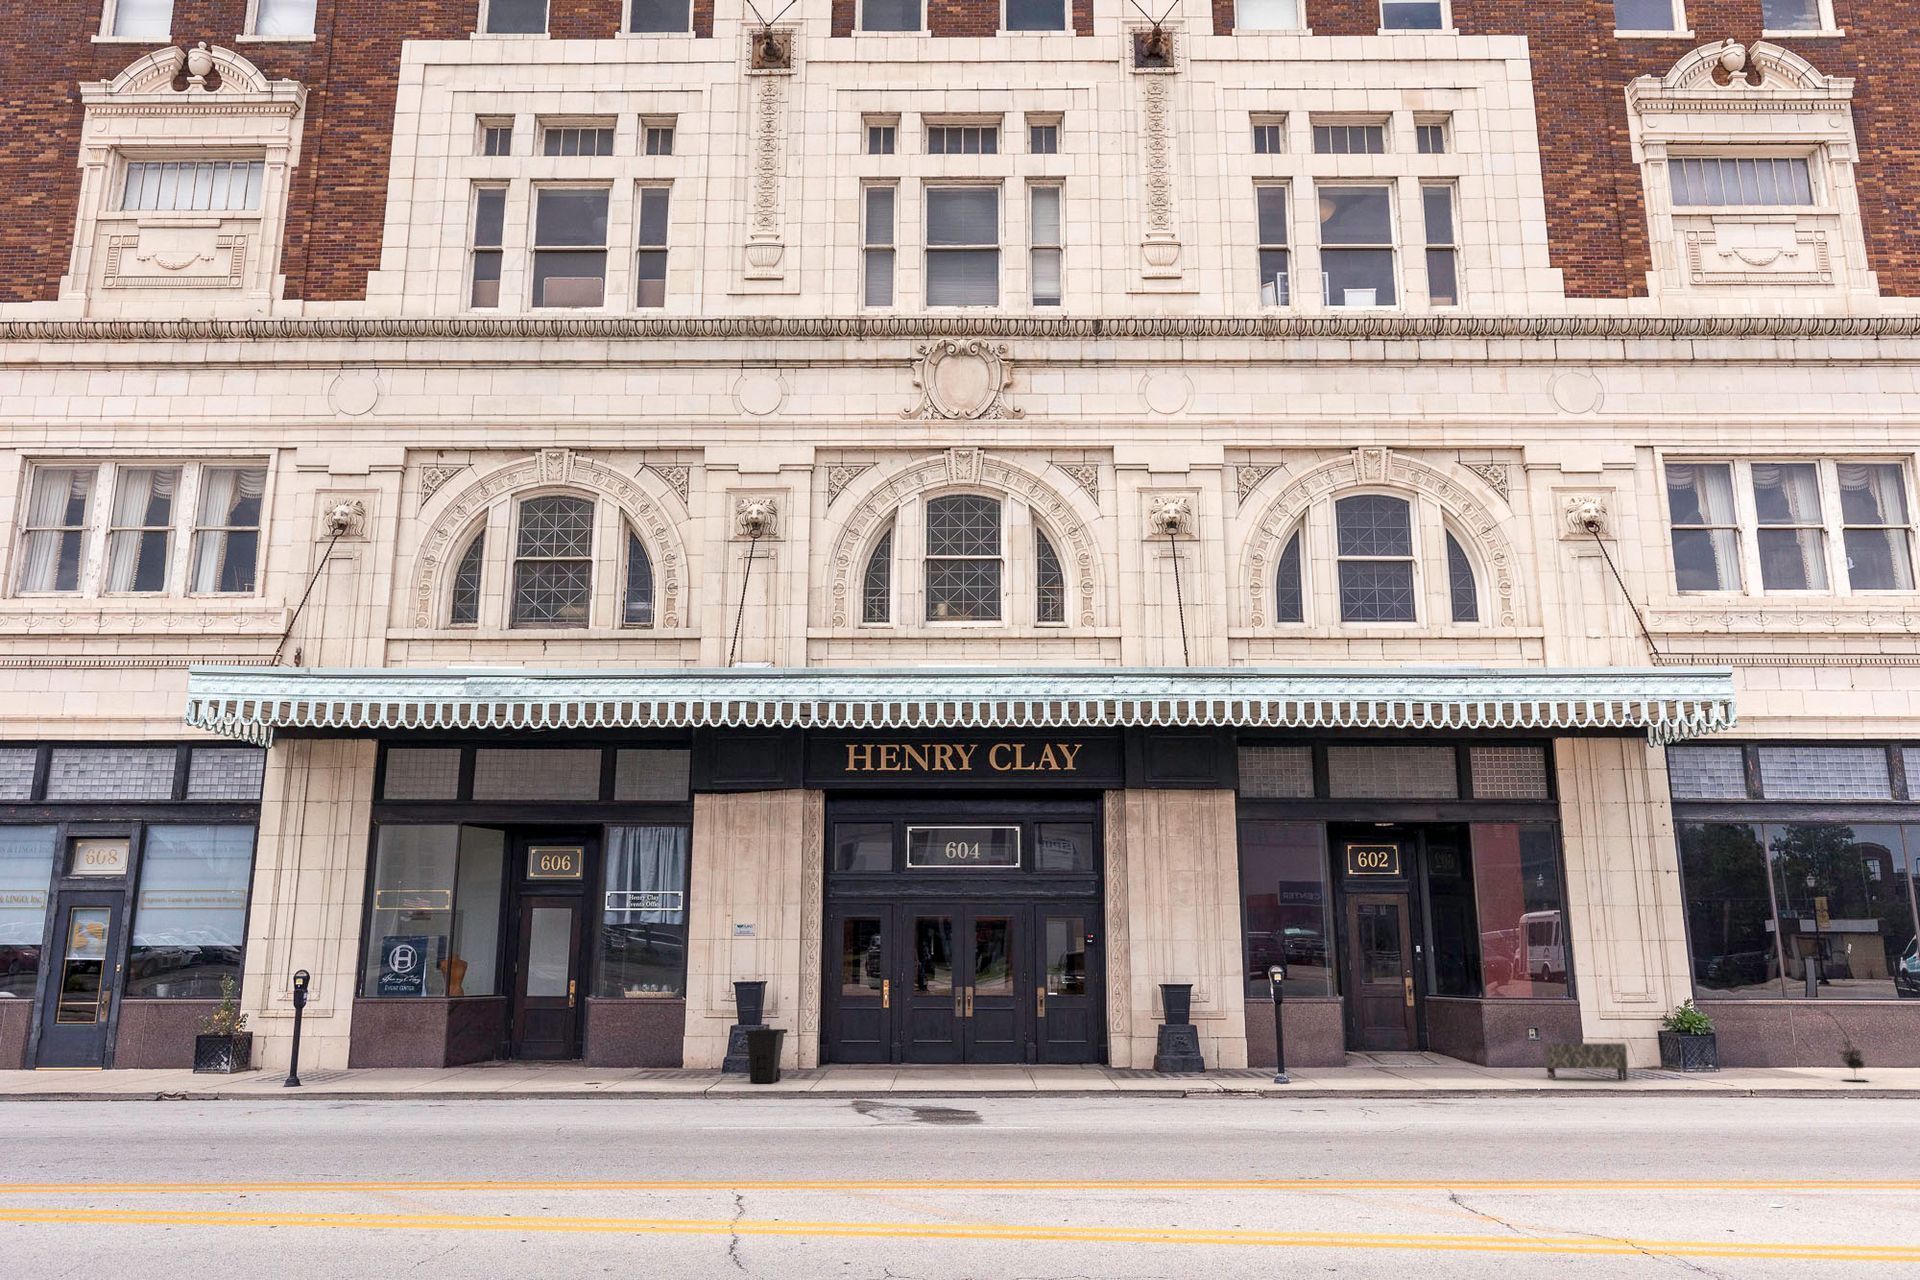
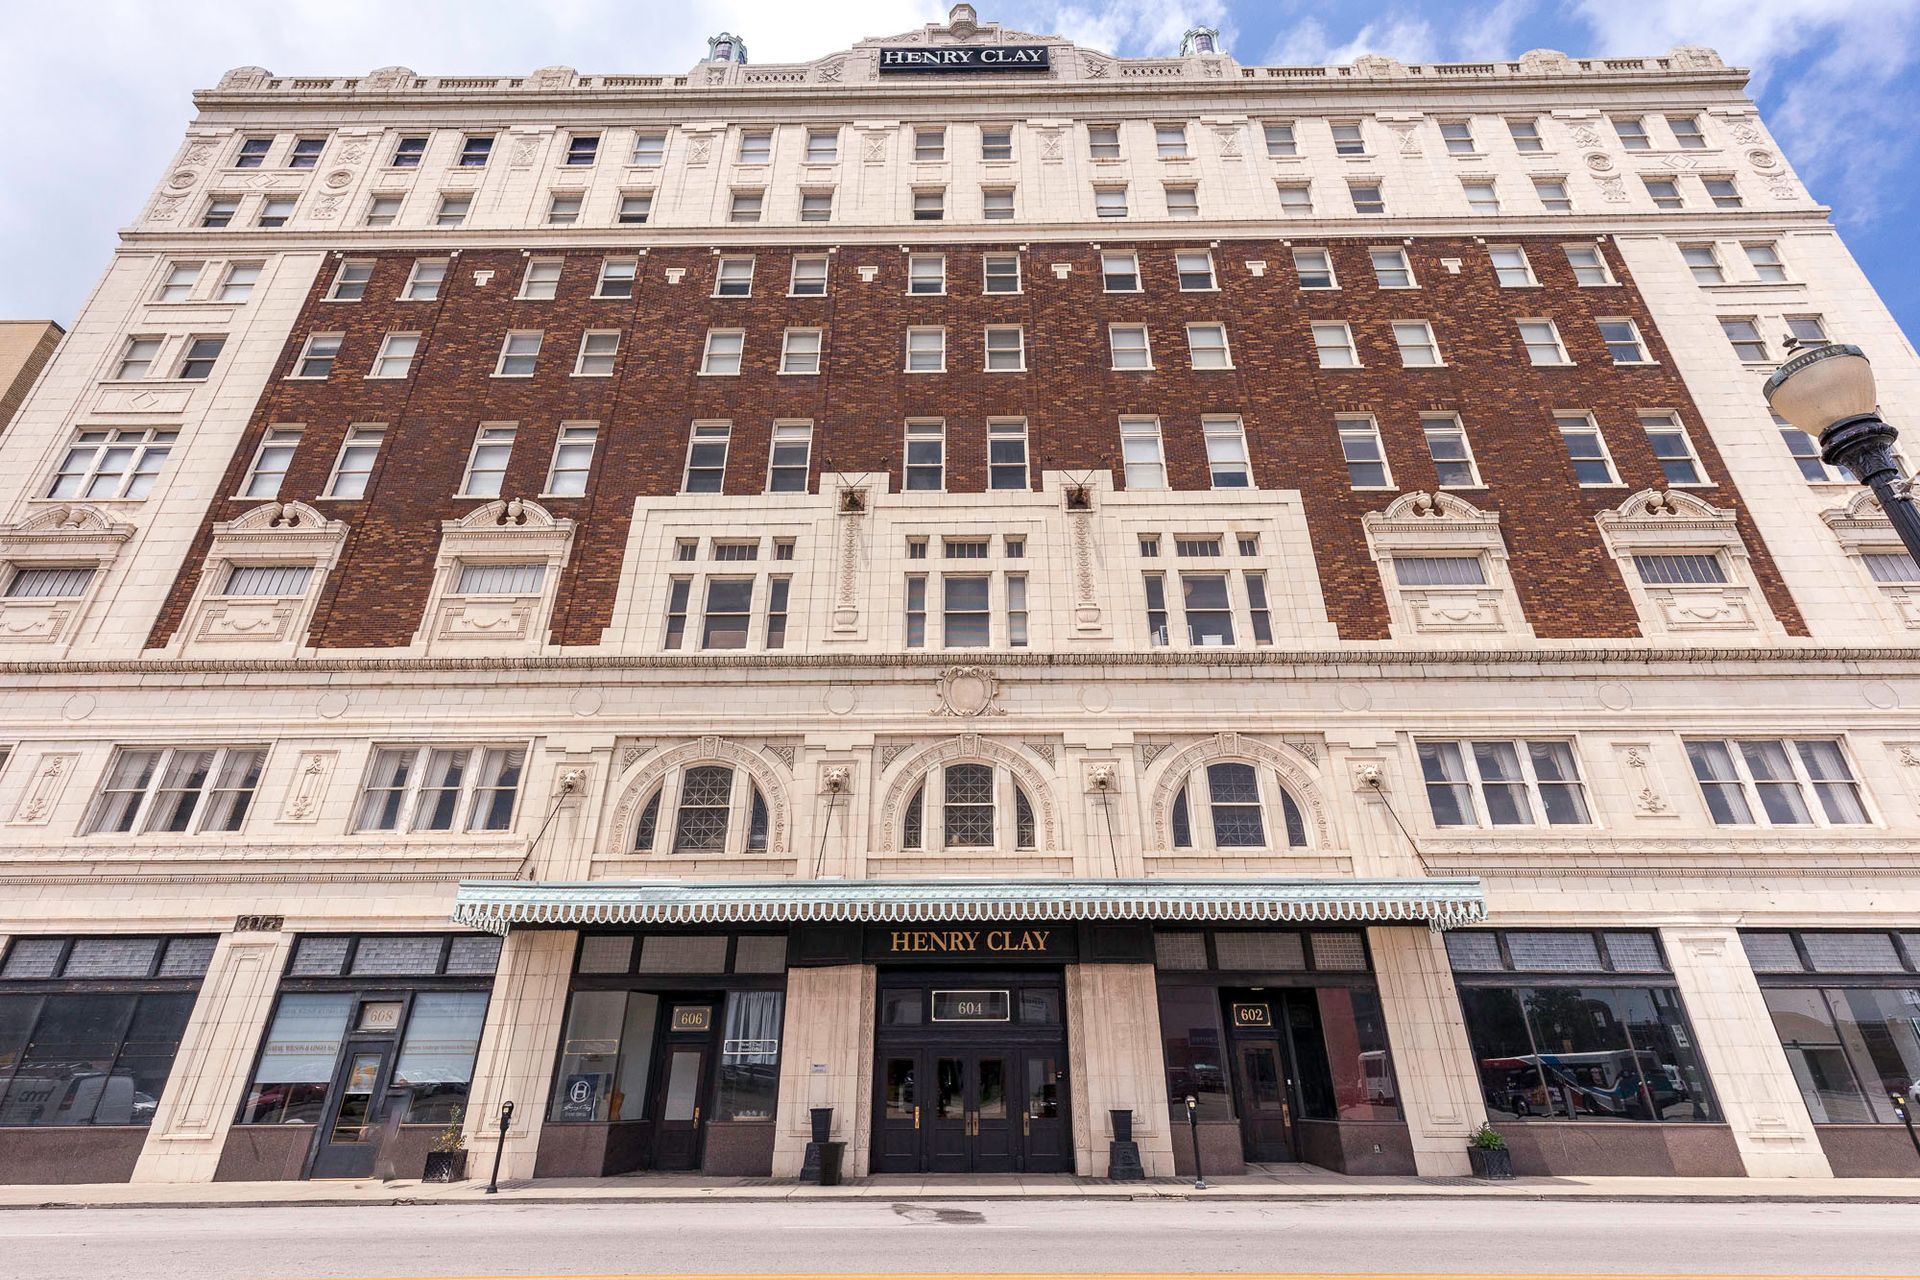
potted tree: present [1840,1041,1864,1081] -> none [1590,1144,1617,1180]
bench: present [1544,1043,1628,1080] -> none [1381,1150,1444,1179]

